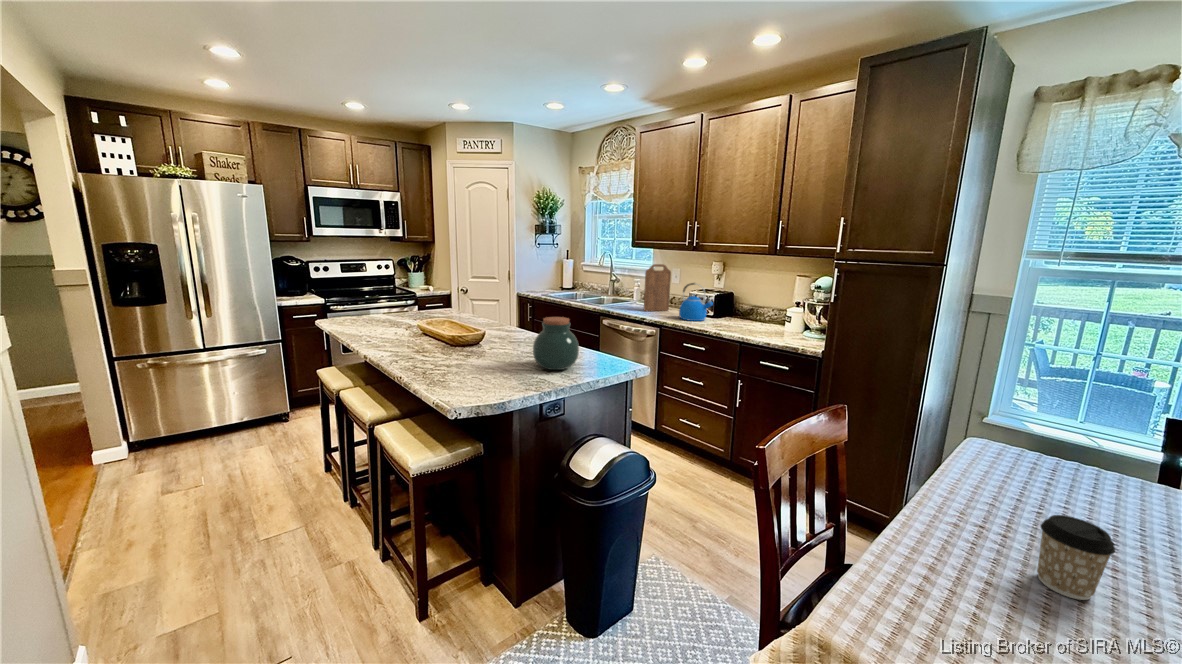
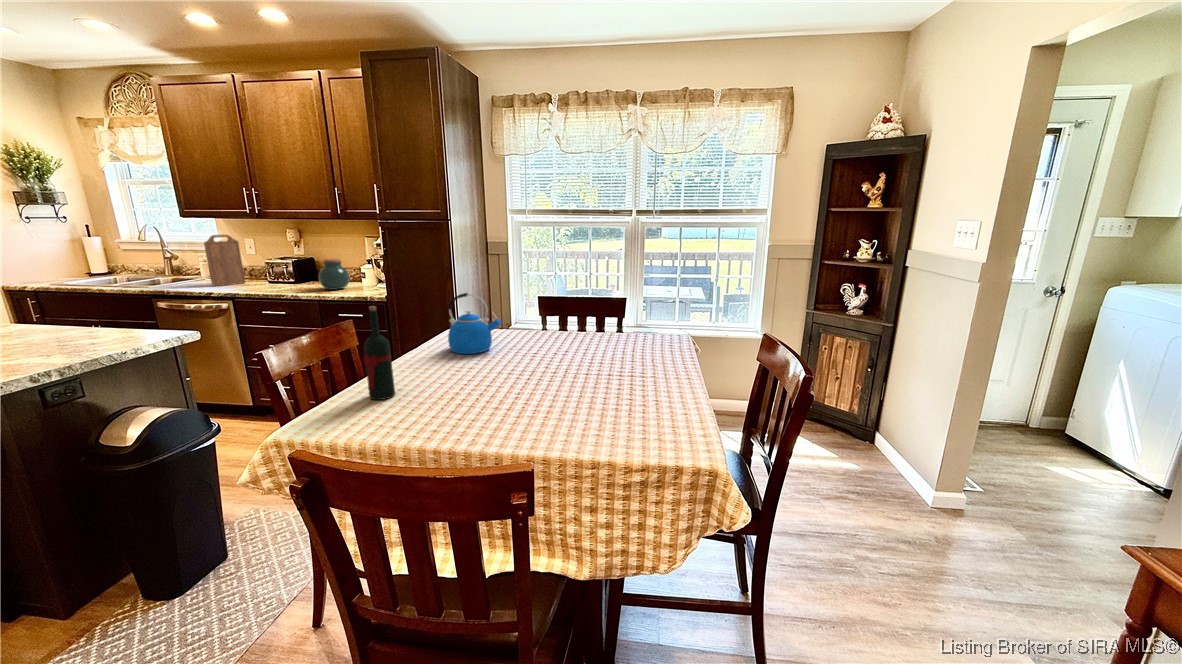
kettle: present [679,283,713,321] -> present [448,293,502,354]
jar: present [533,317,579,370] -> present [319,259,350,290]
wine bottle: none [904,418,971,583] -> present [364,306,395,400]
coffee cup: present [1037,515,1115,600] -> none [435,348,463,387]

